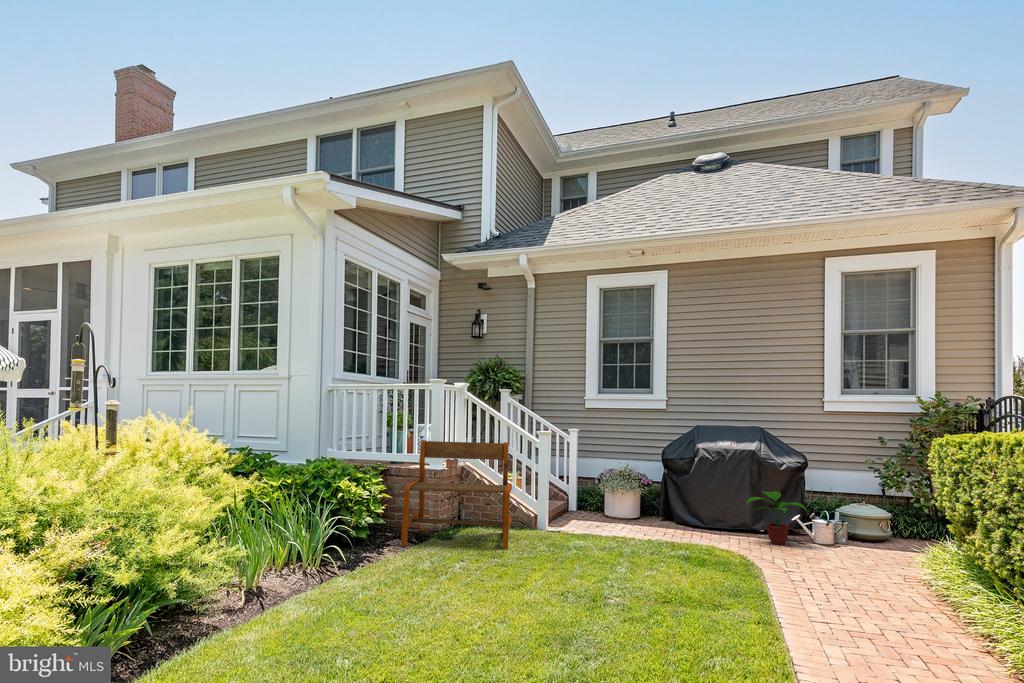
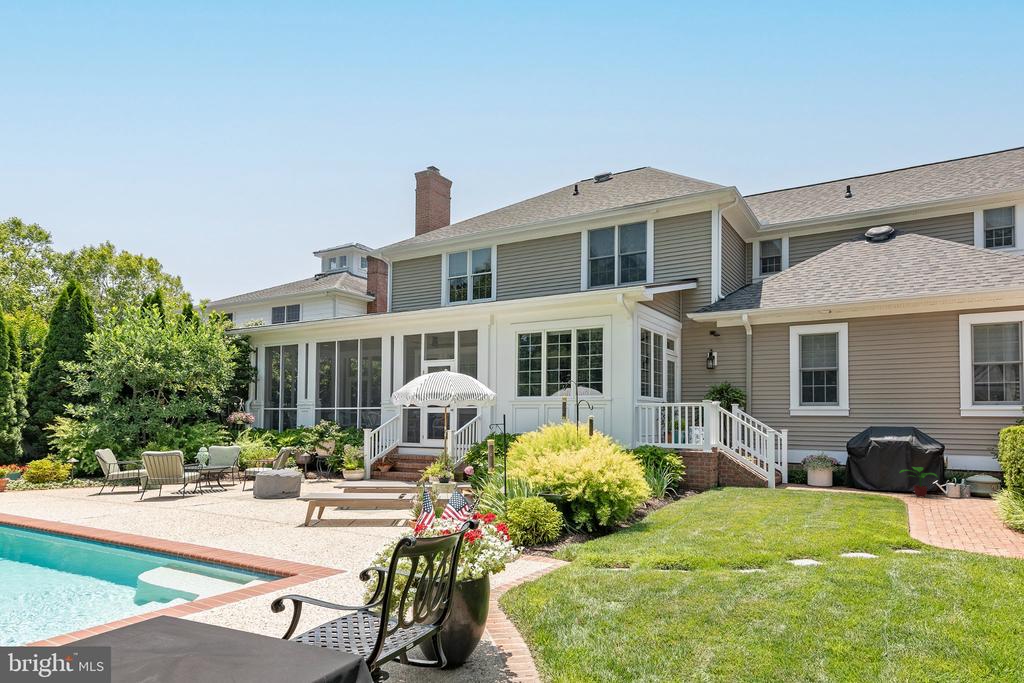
bench: present [401,440,512,549] -> none [697,435,756,492]

